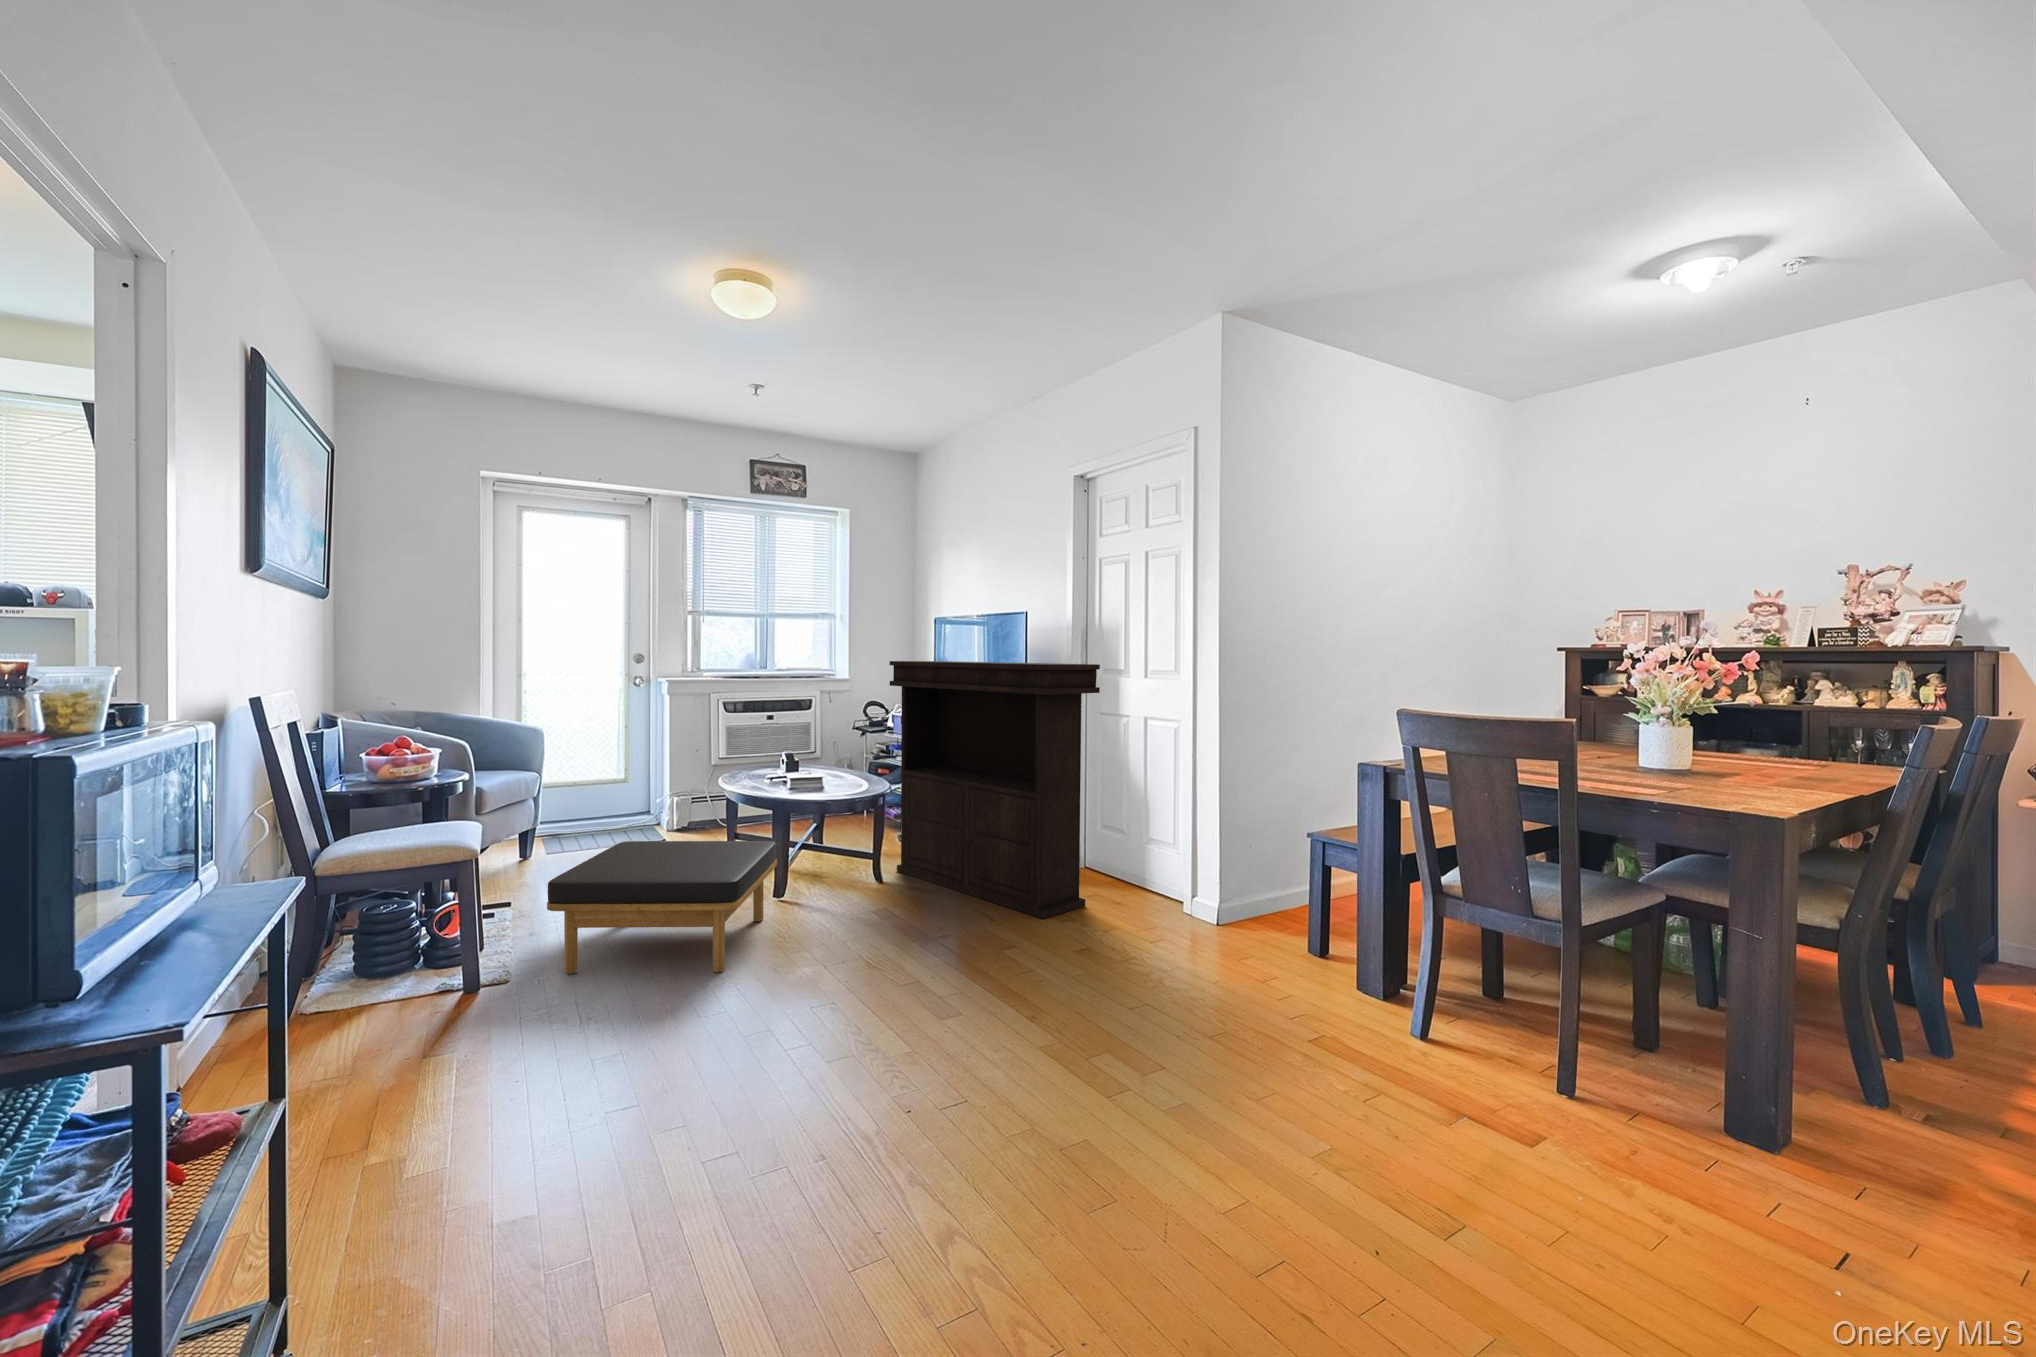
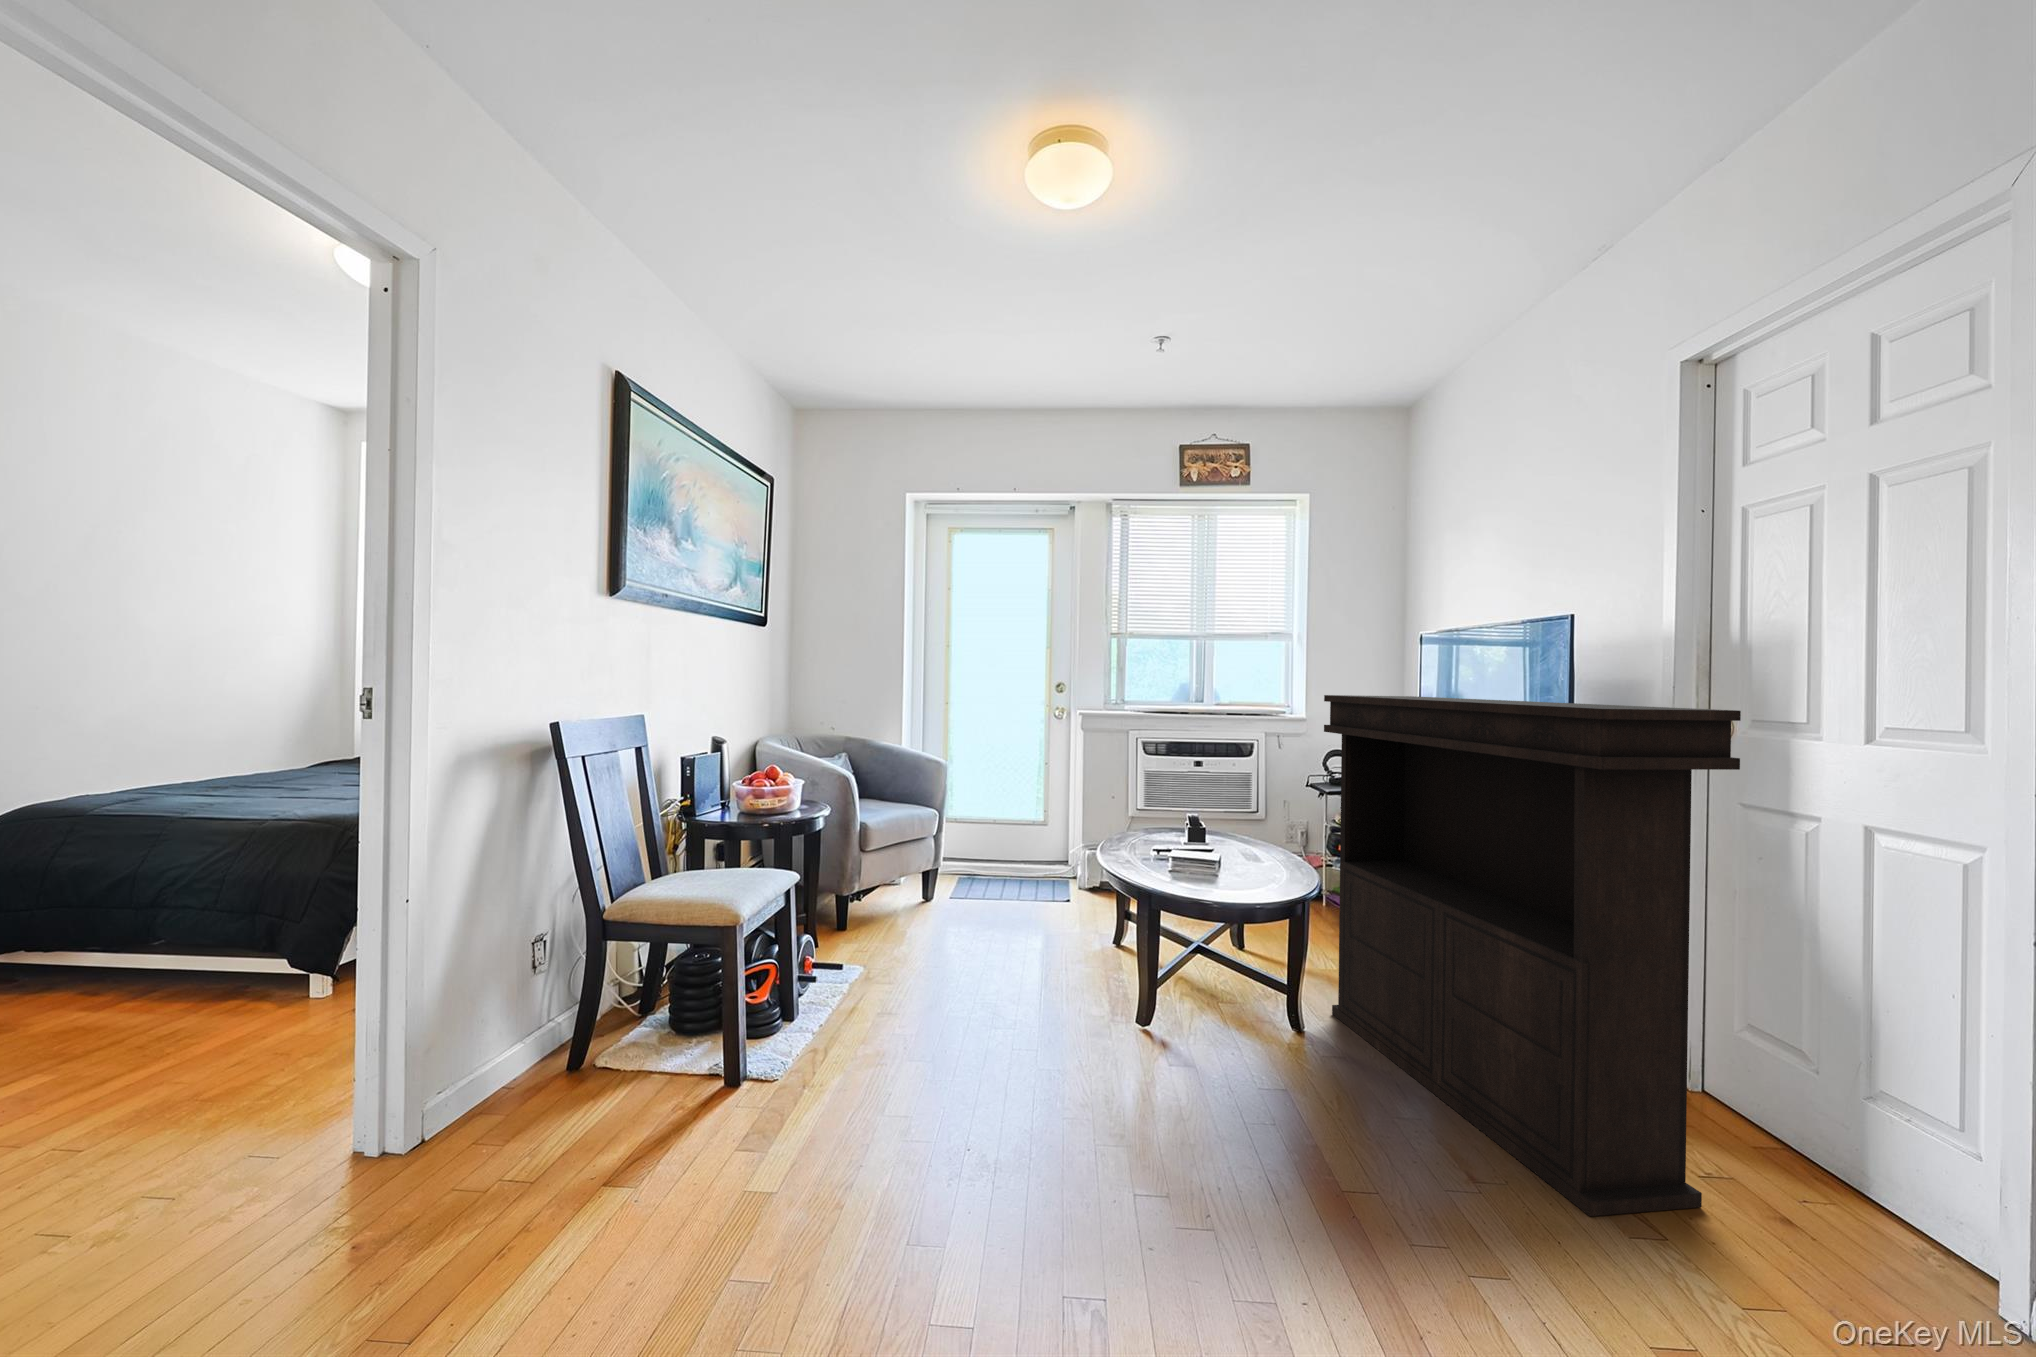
ottoman: present [547,841,777,974] -> none [805,916,1119,1158]

